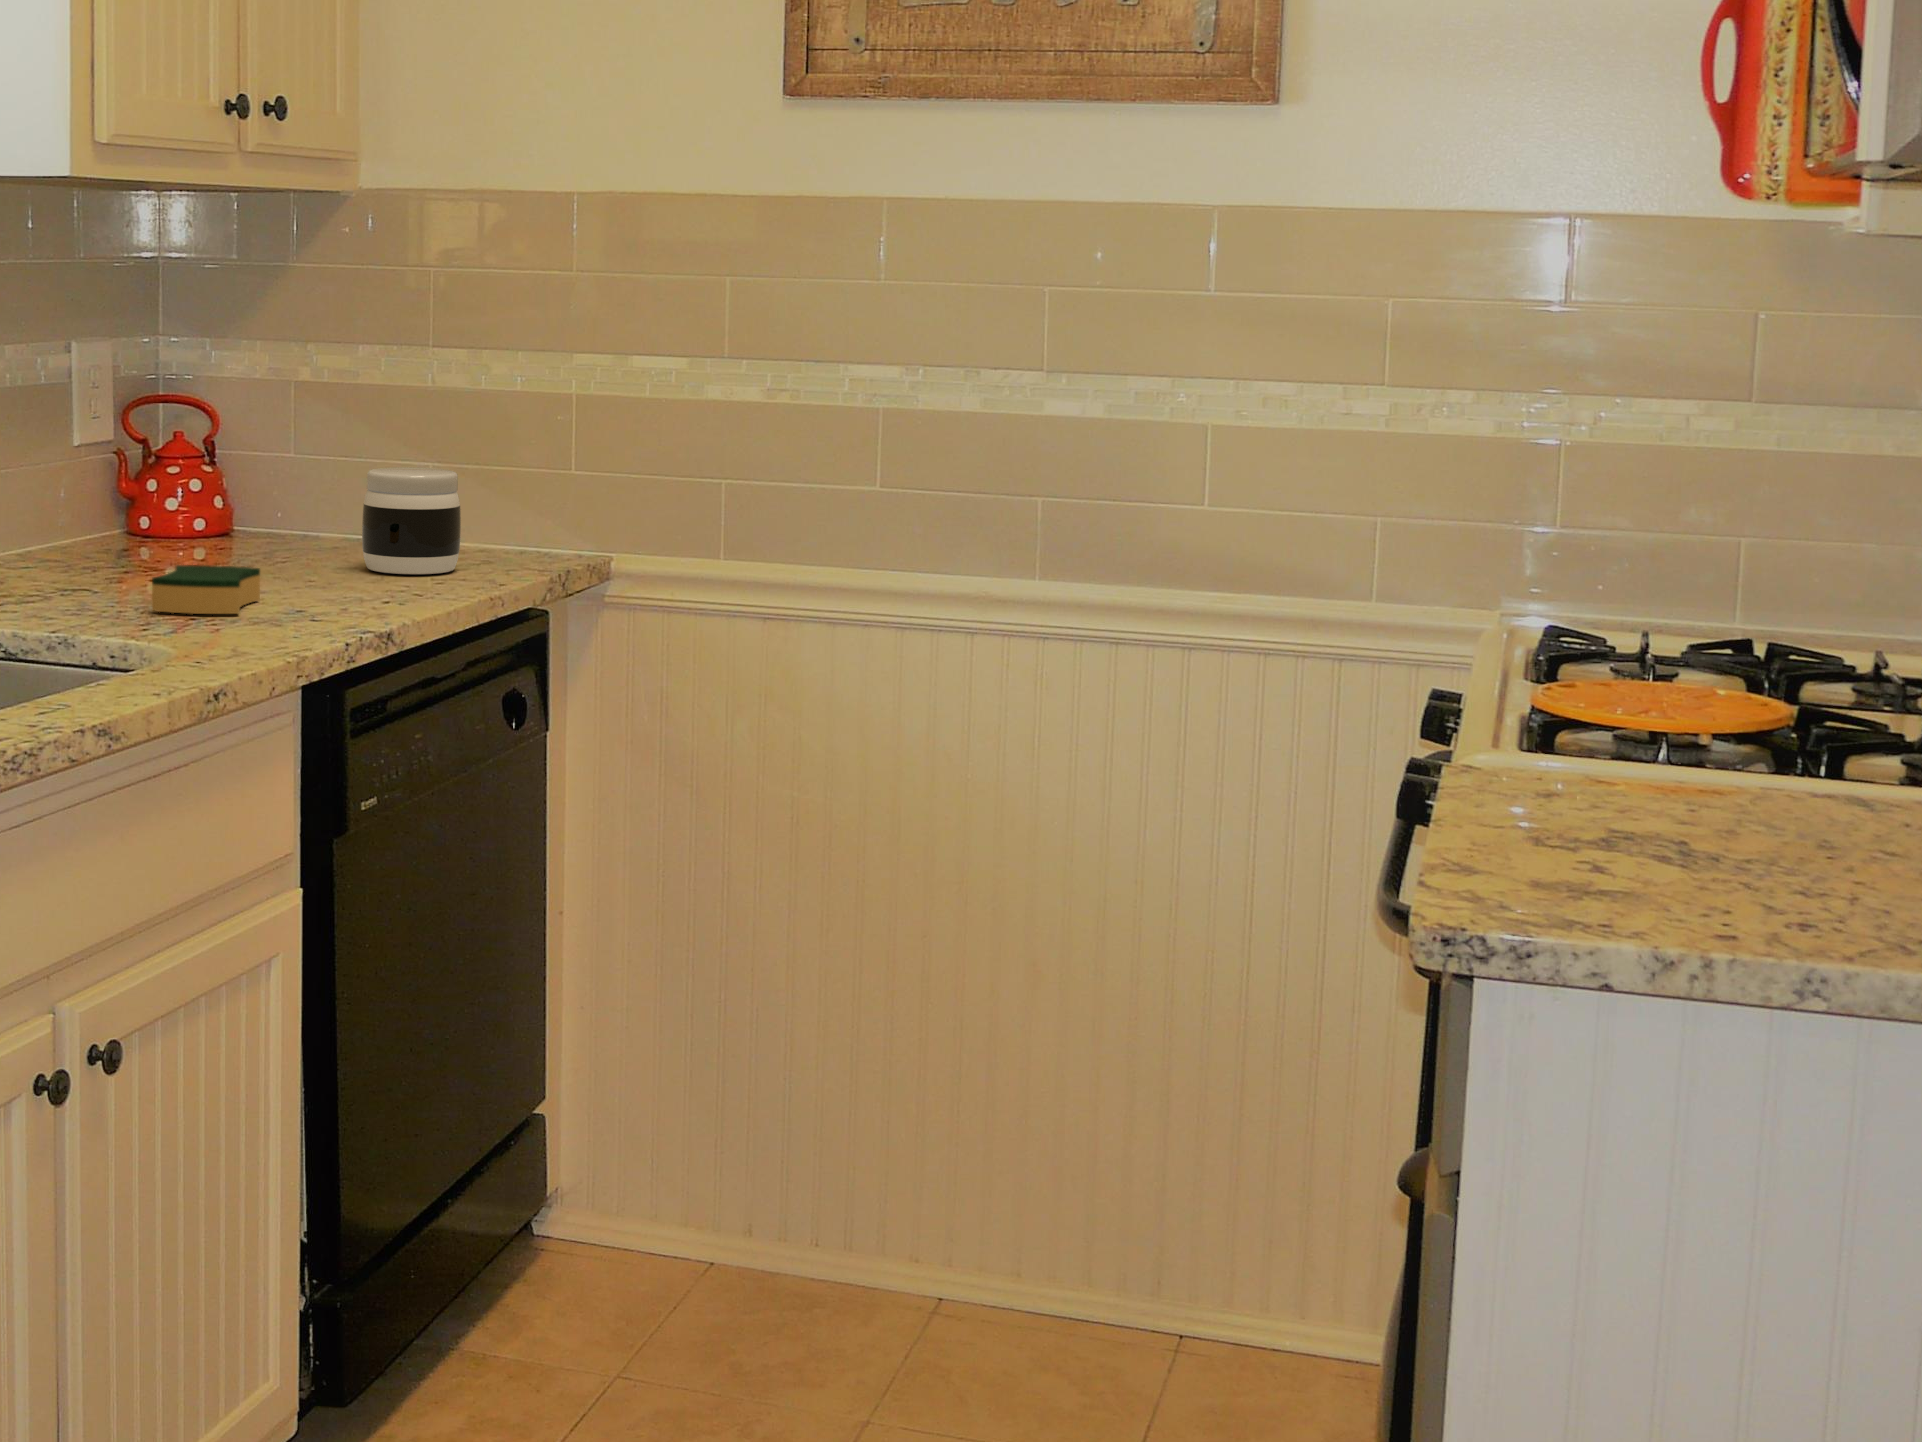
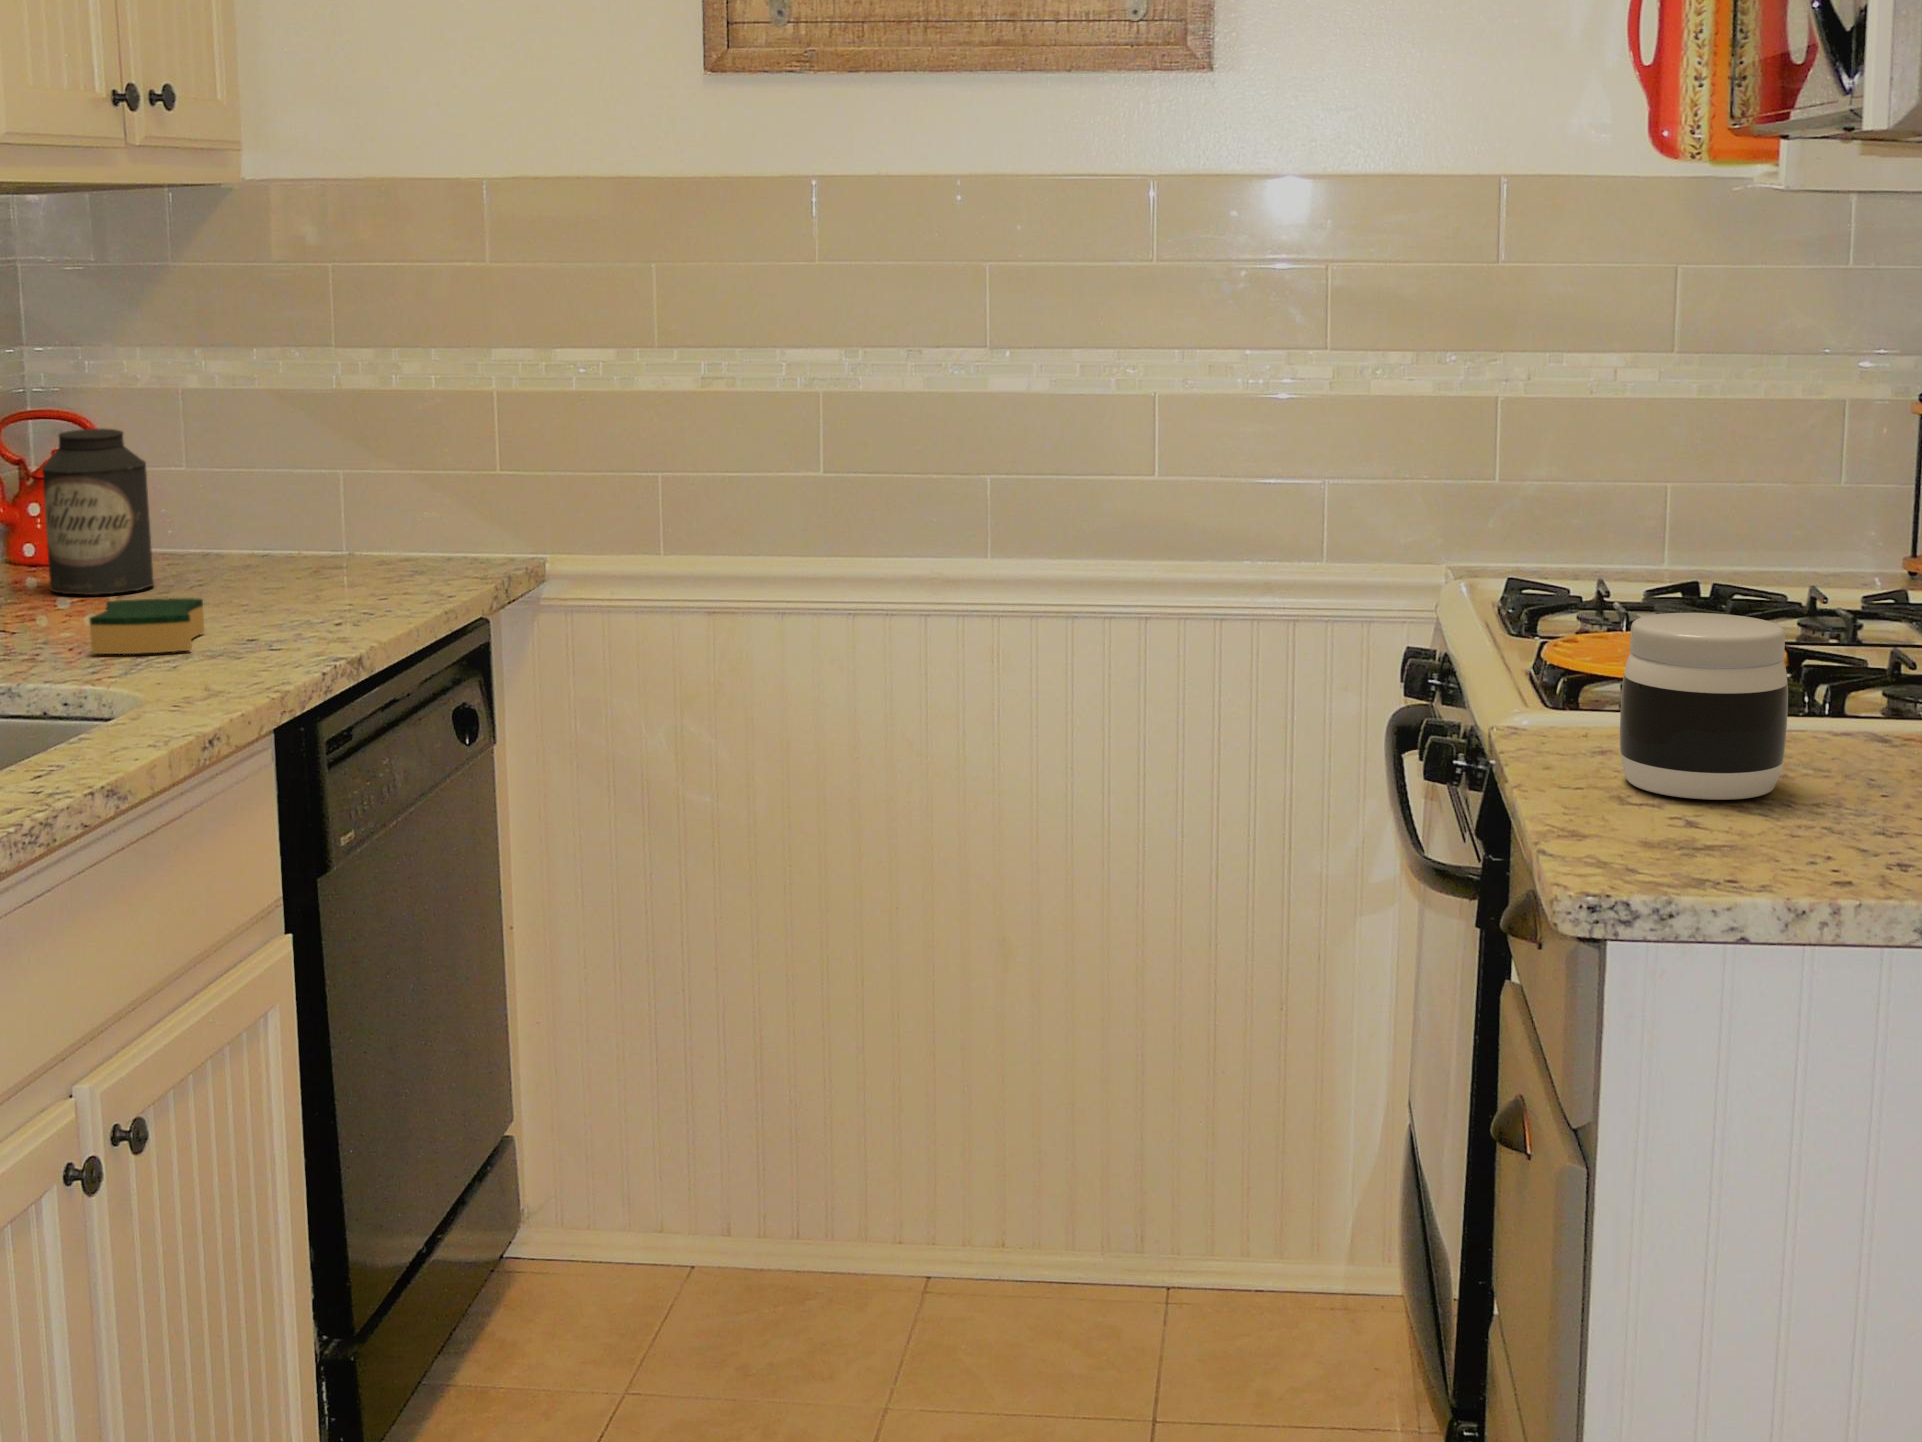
canister: none [149,411,242,562] -> present [42,428,154,595]
jar: present [362,467,461,574] -> present [1620,613,1788,800]

